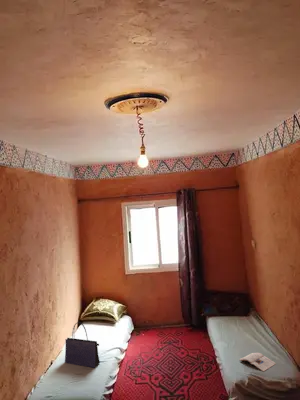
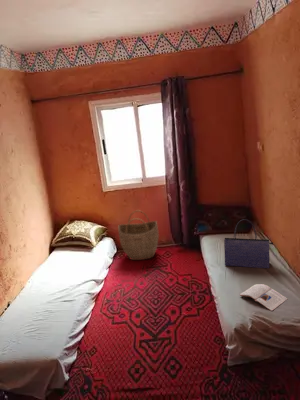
woven basket: none [138,292,172,336] -> present [118,210,159,260]
tote bag: present [65,322,100,368] -> present [224,219,273,268]

